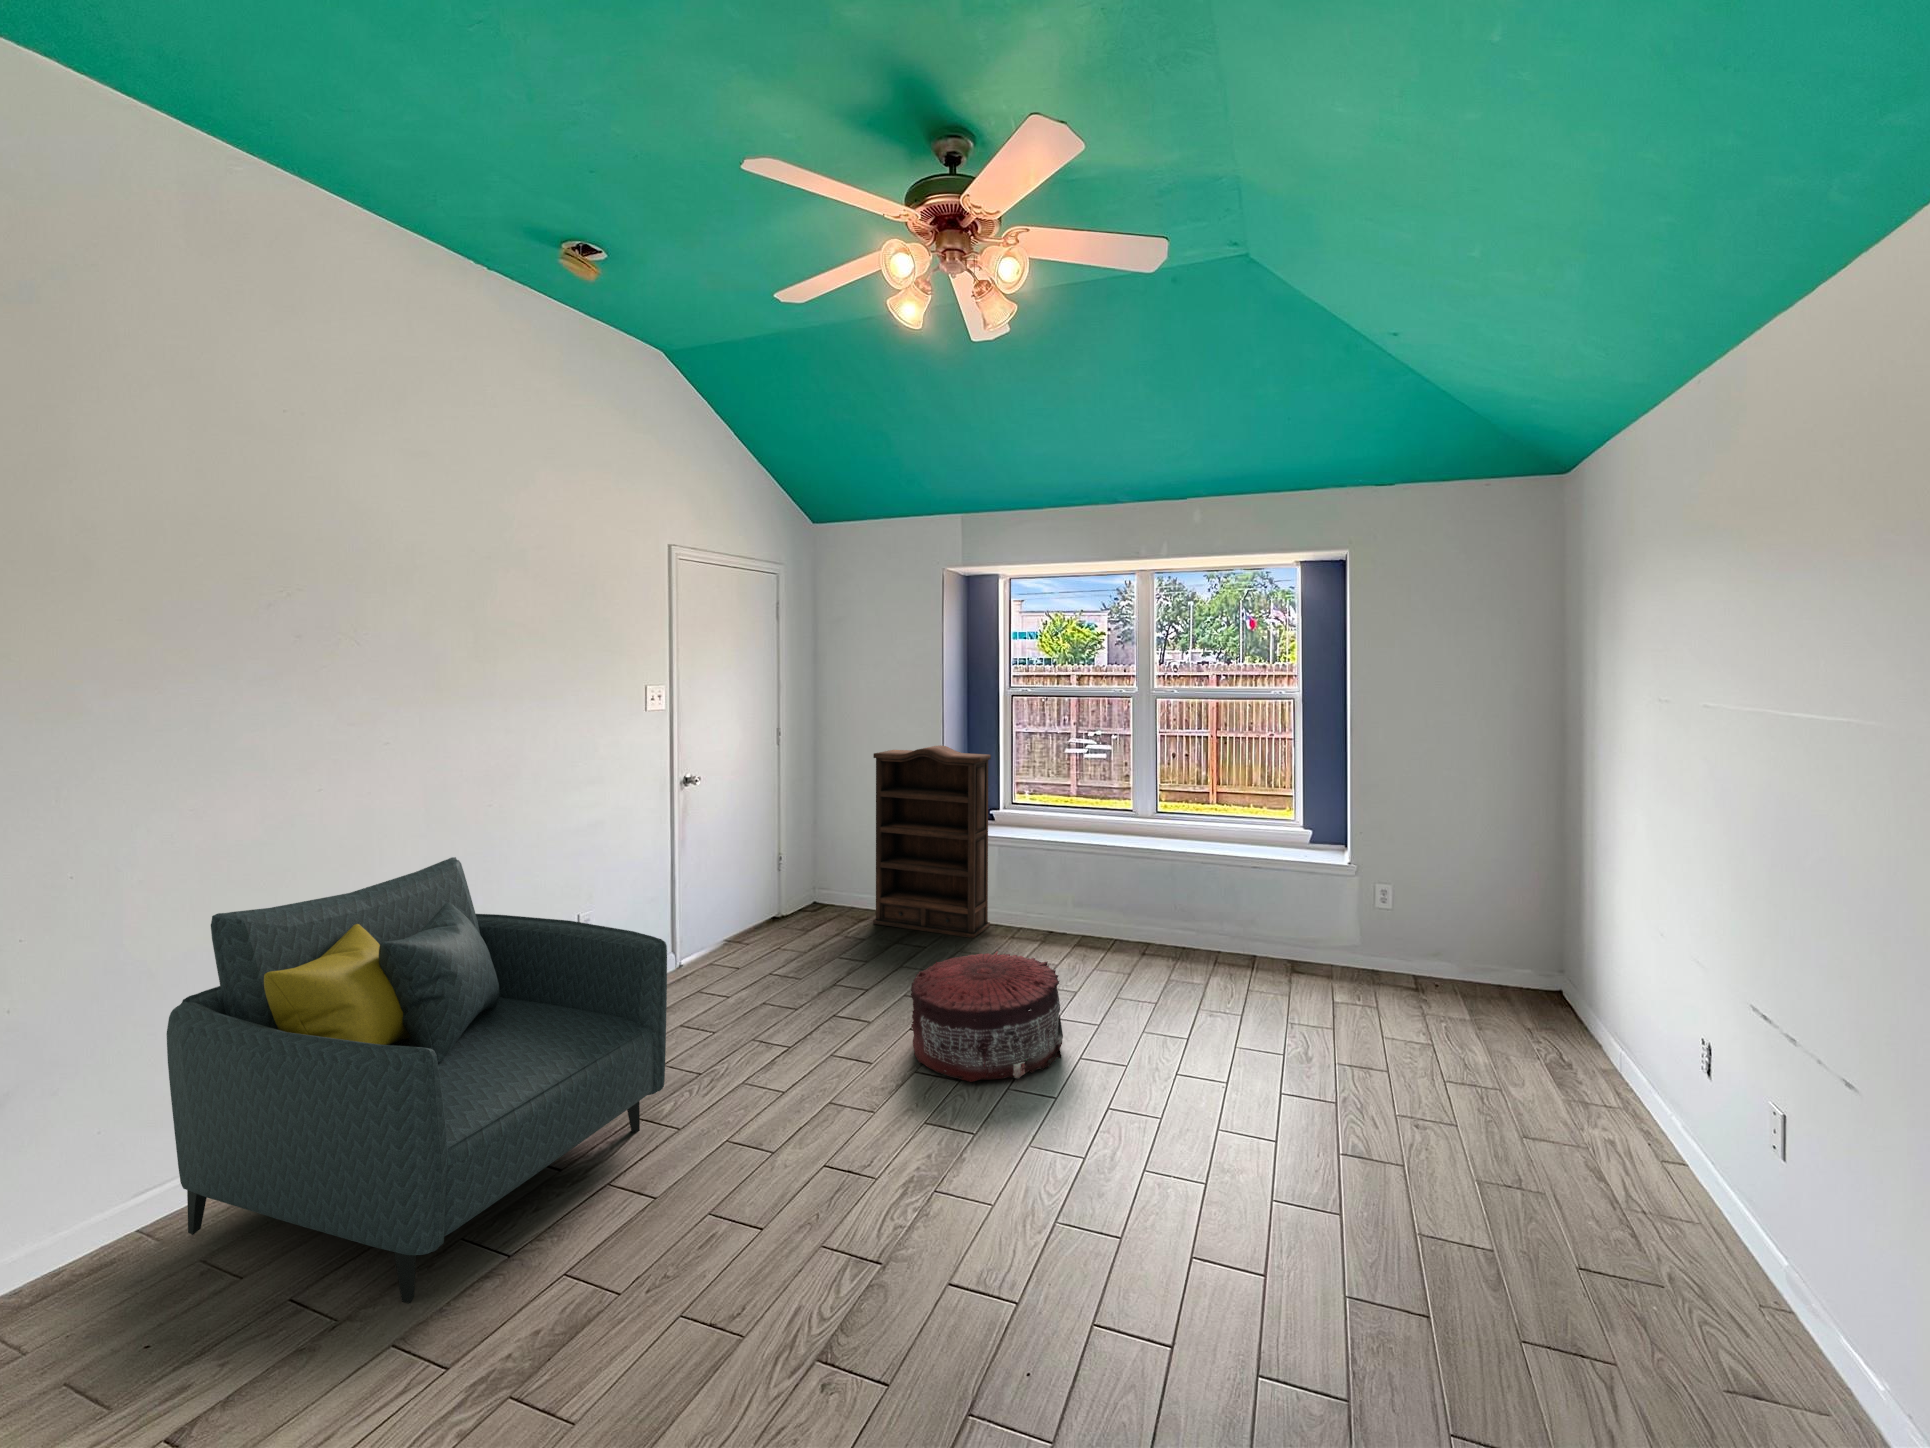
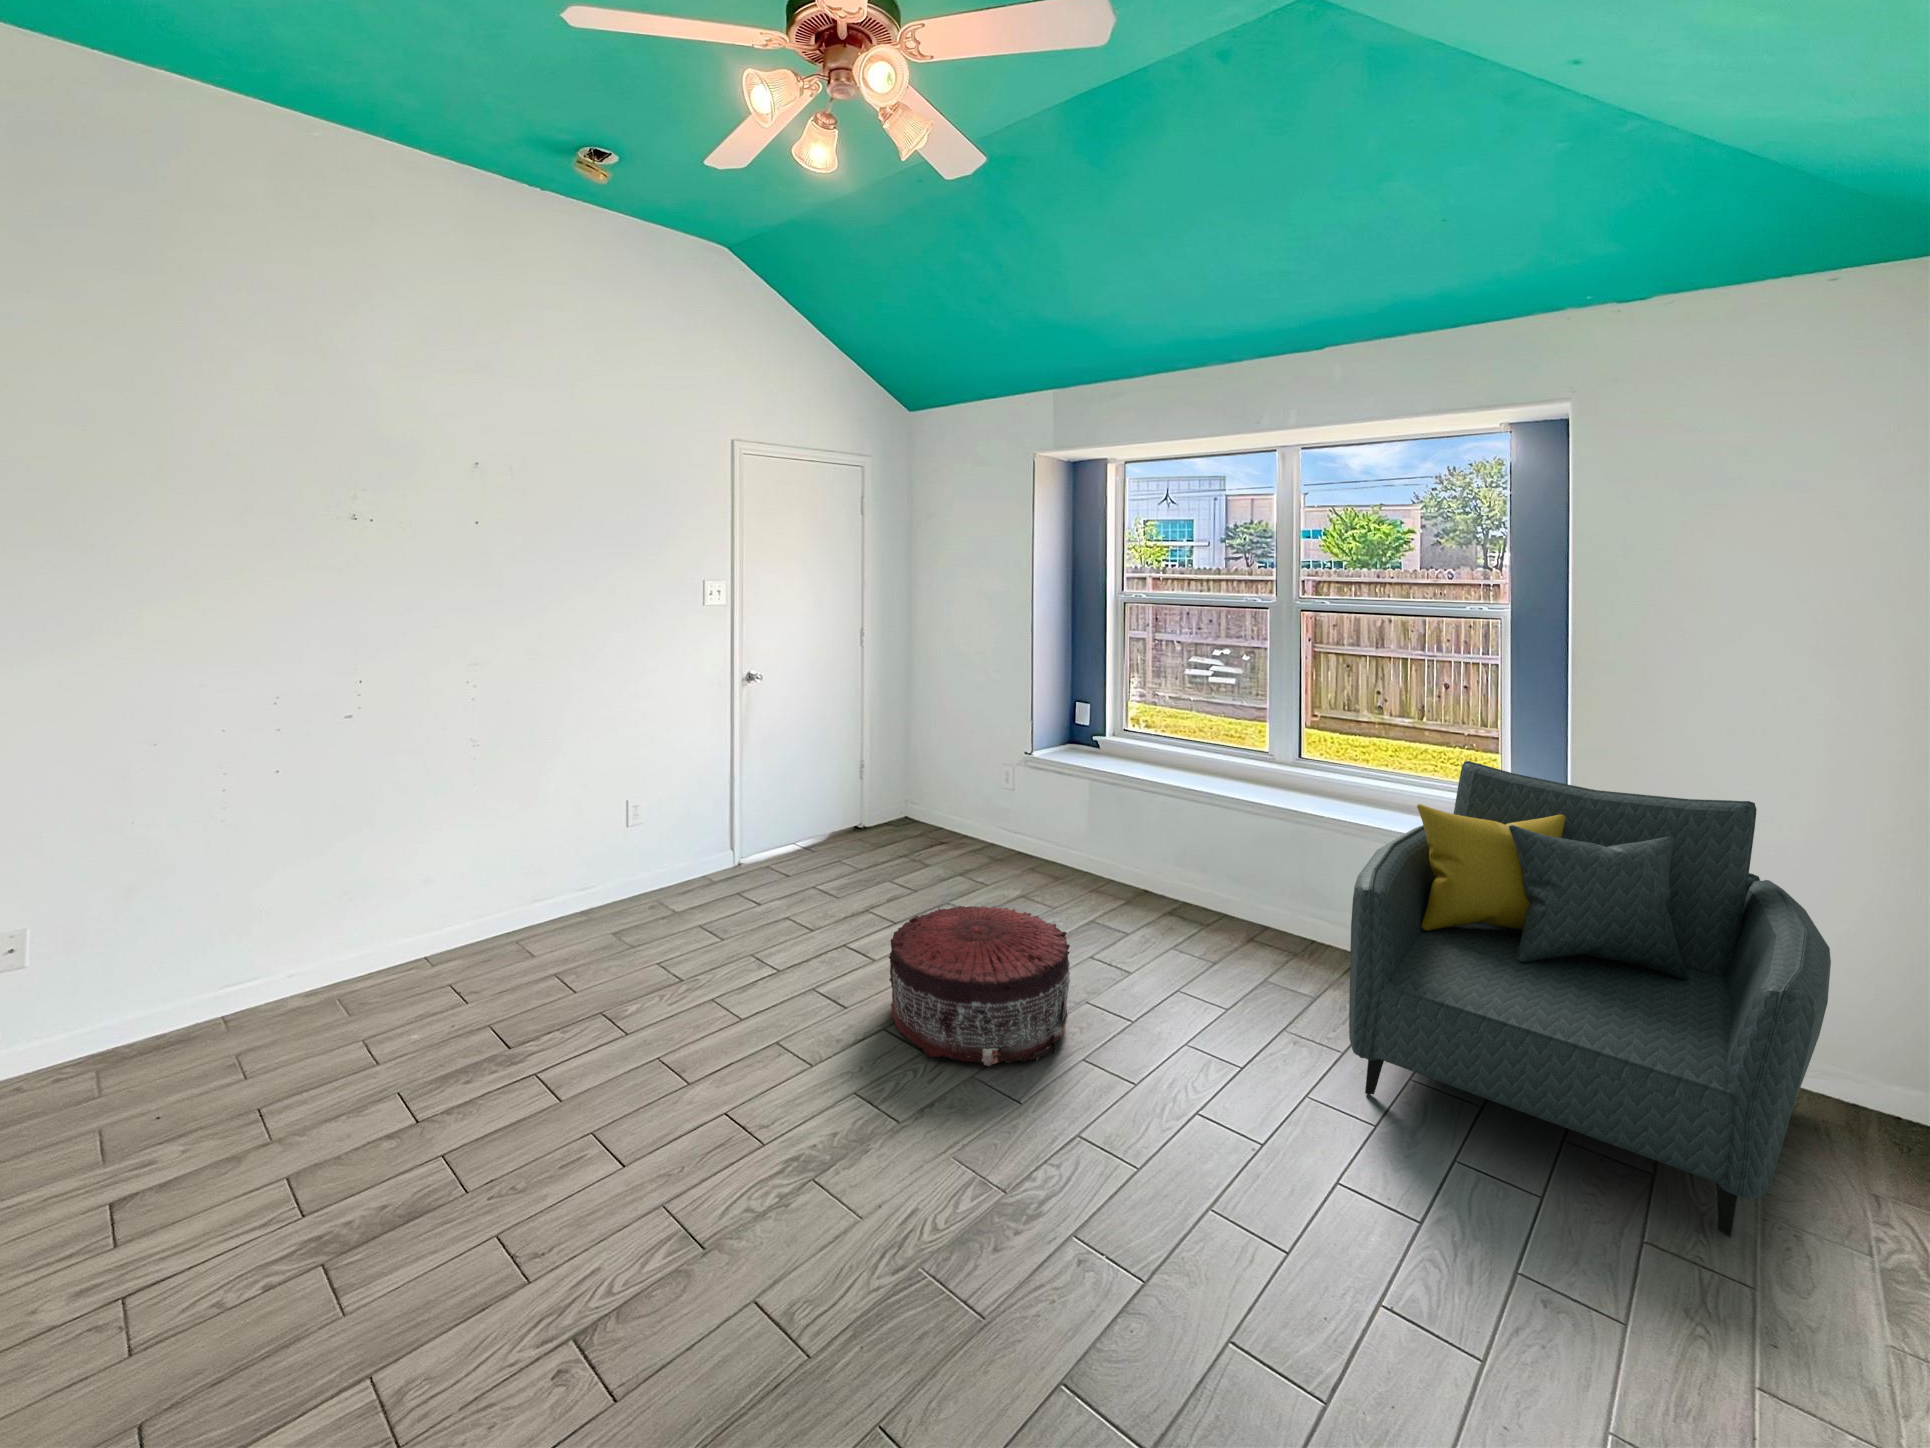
bookshelf: present [873,745,991,938] -> none [948,656,1084,883]
armchair: present [167,857,667,1303] -> present [1349,761,1831,1237]

